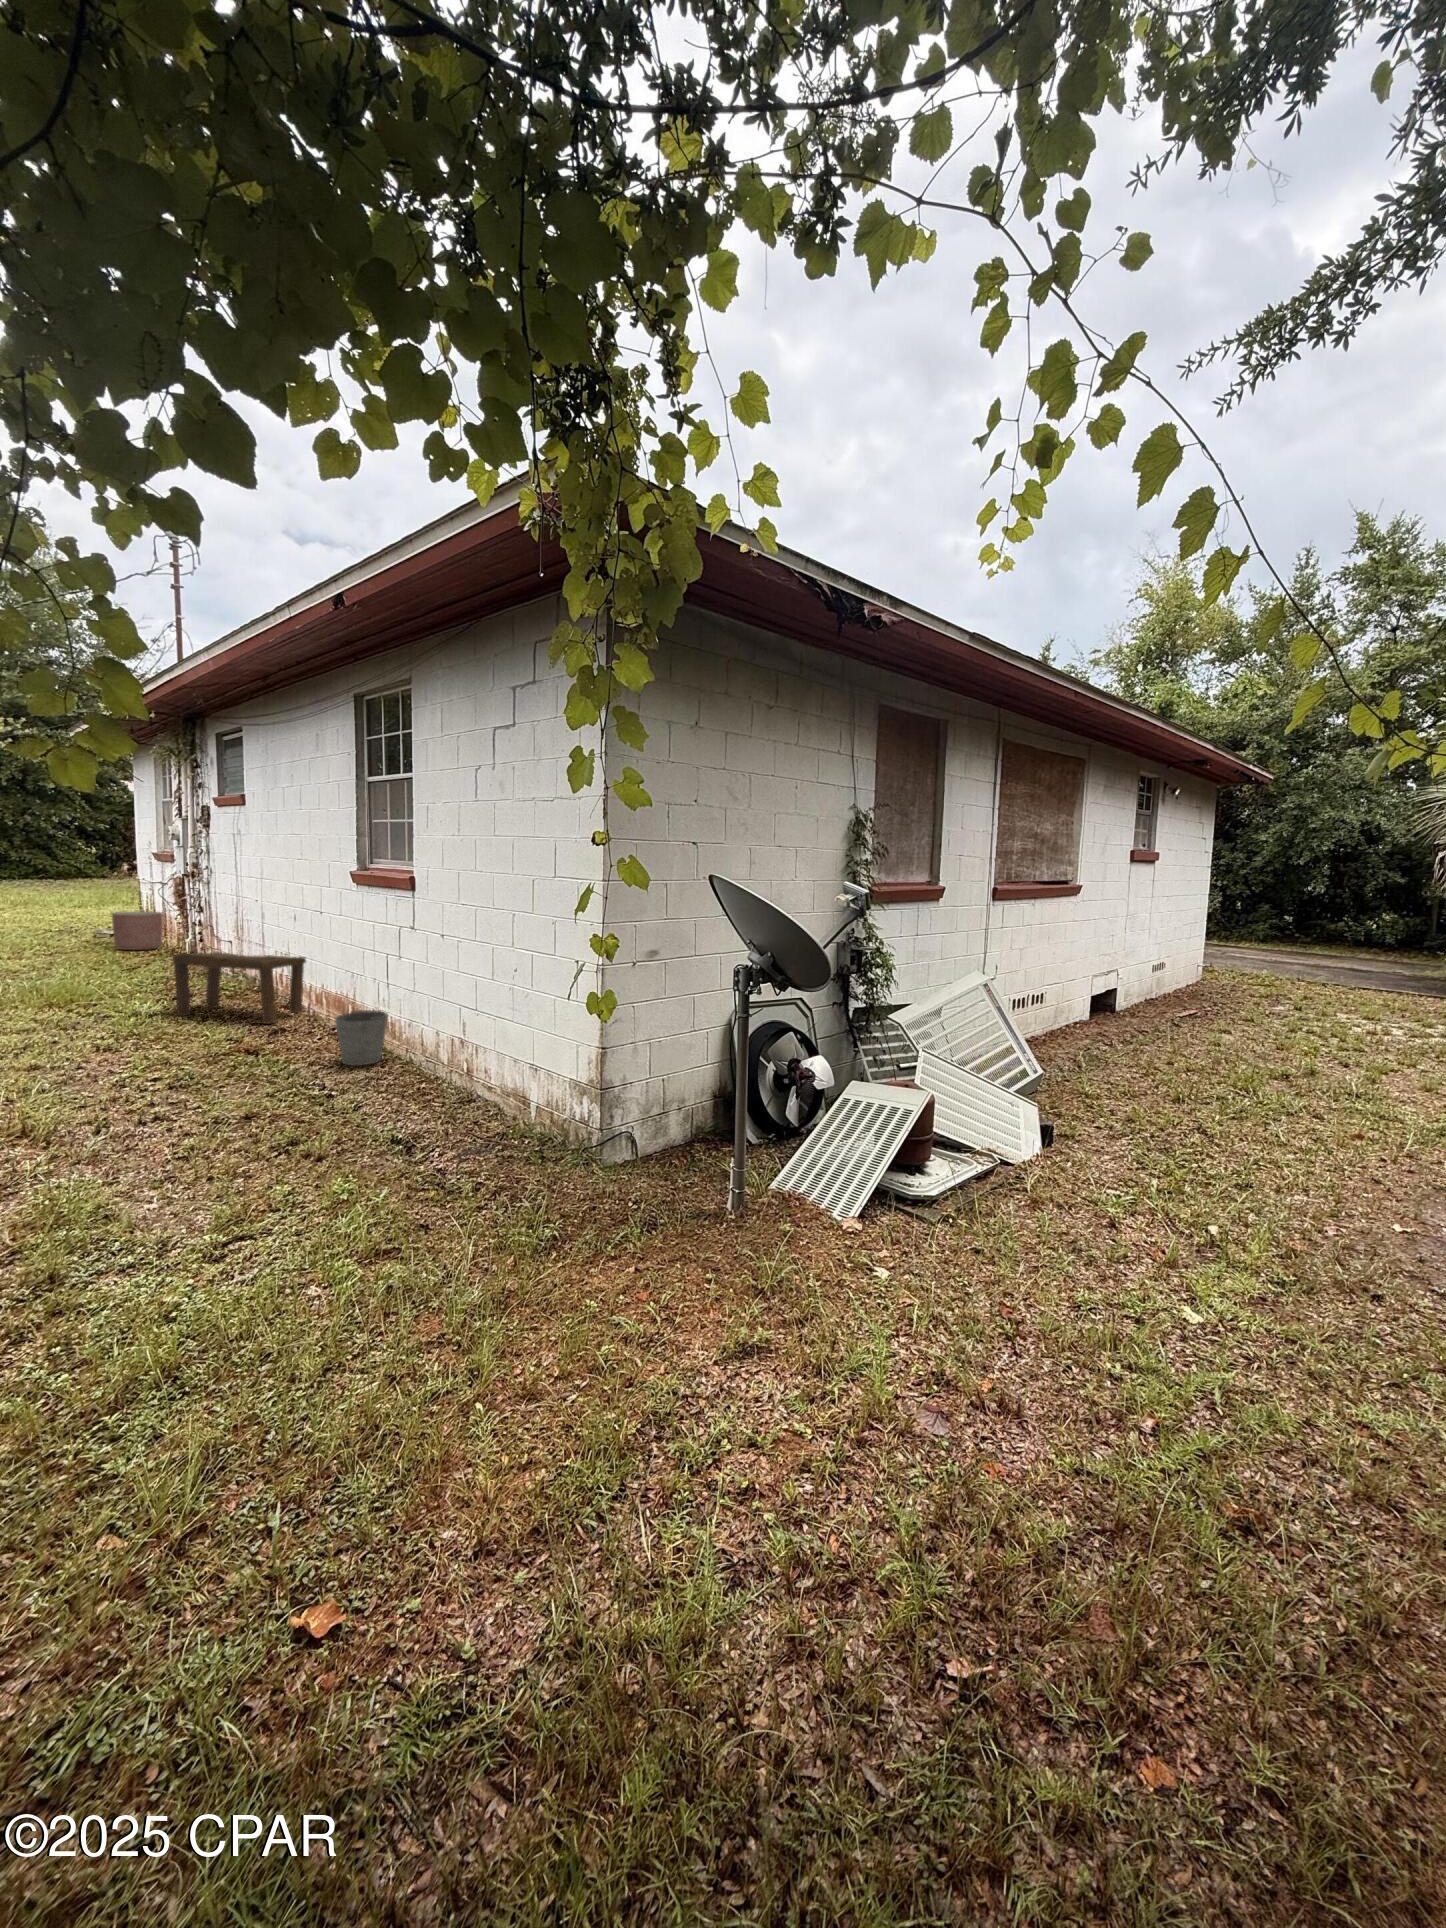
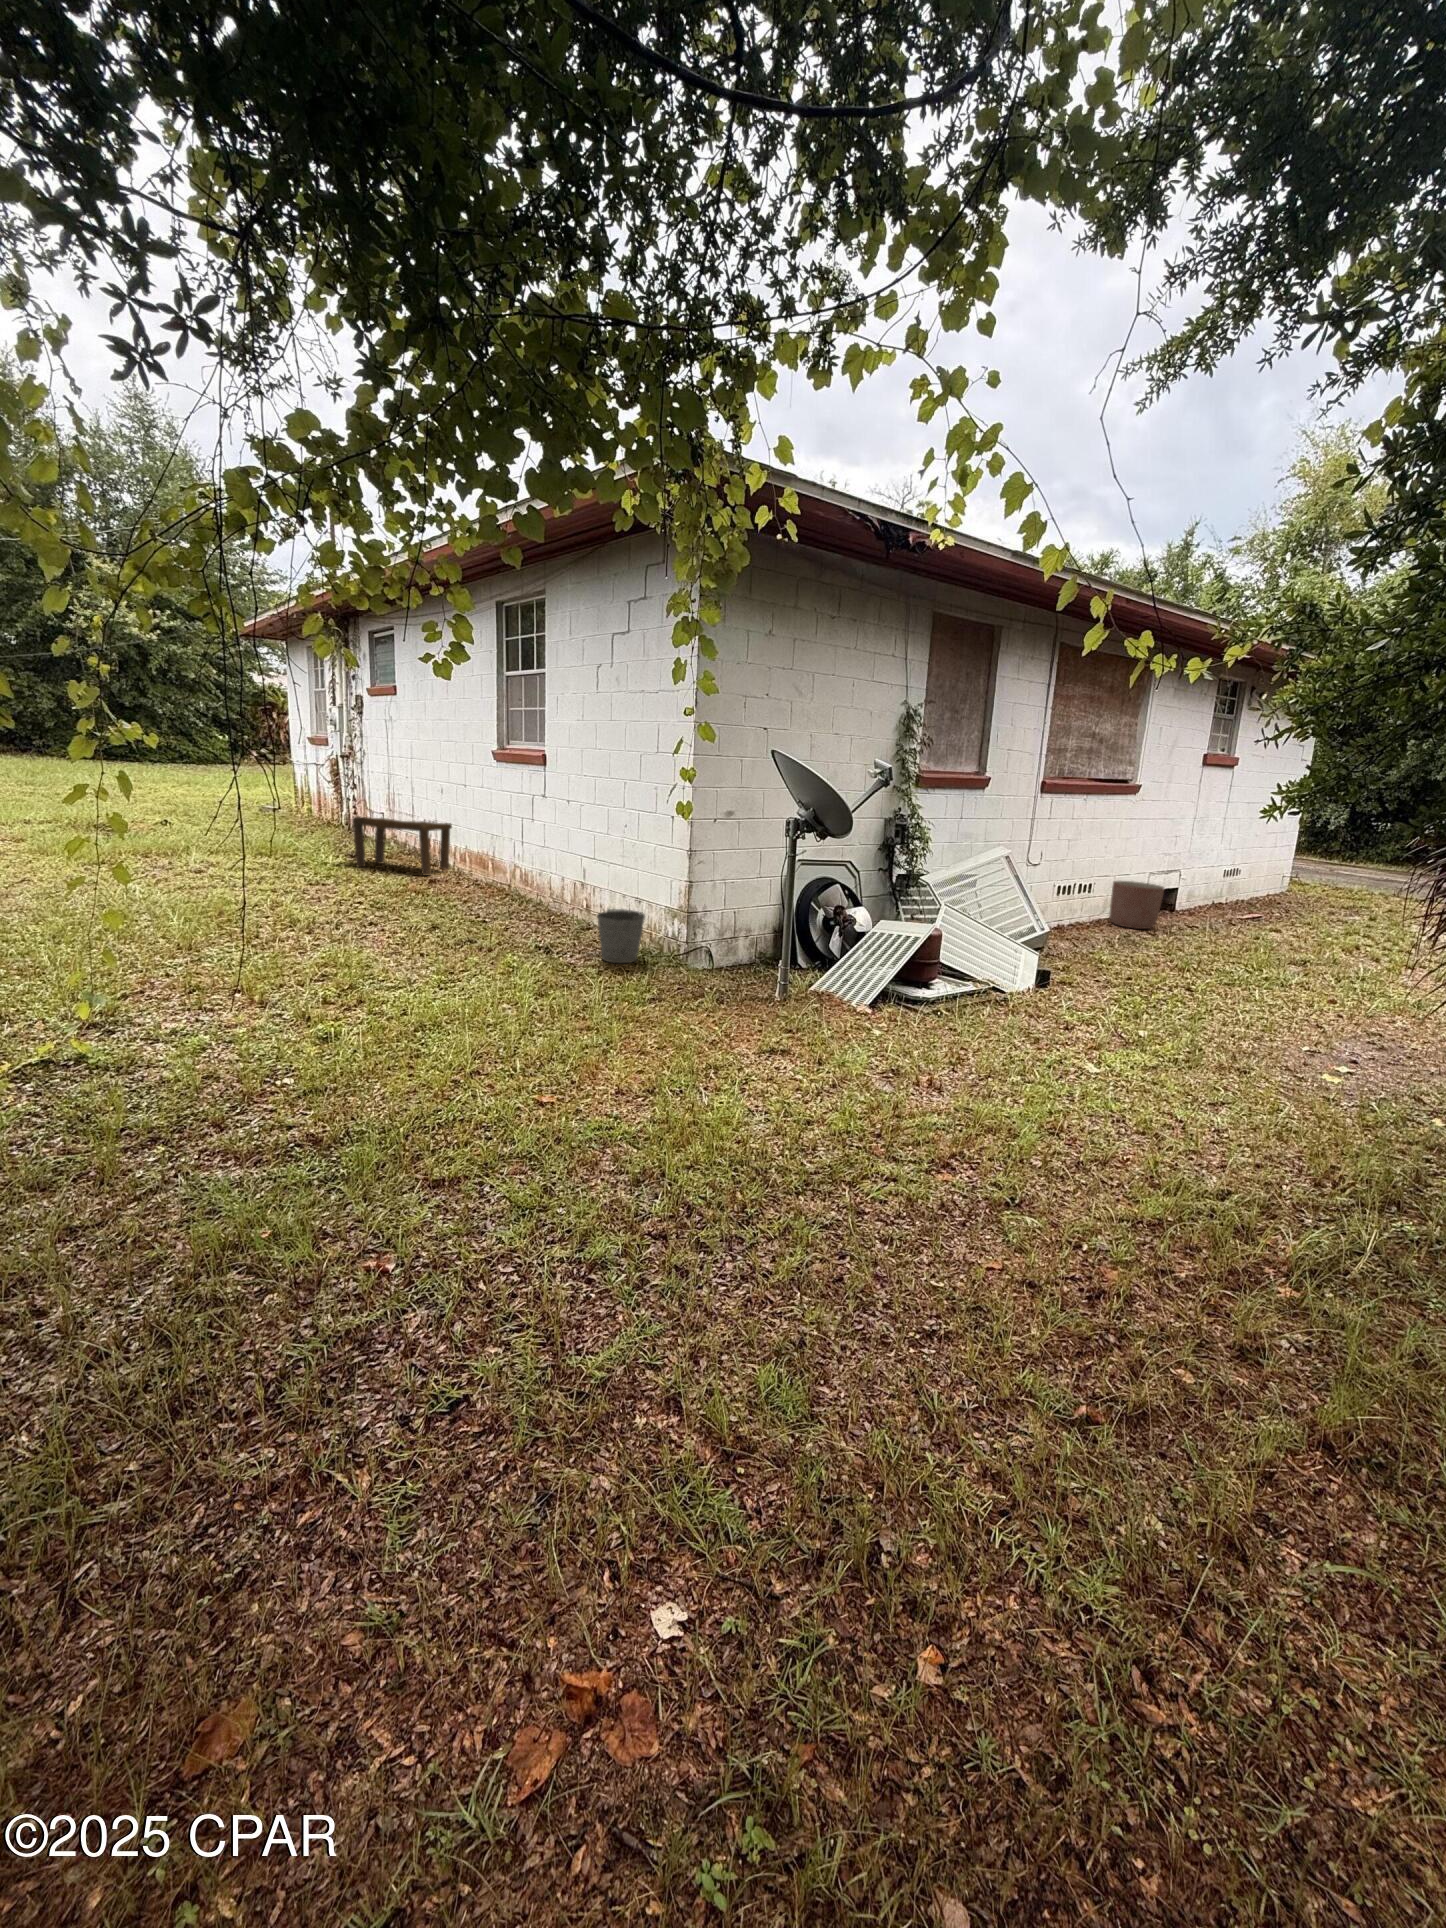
planter: present [112,911,163,950] -> present [1109,881,1165,929]
bucket: present [335,1010,388,1066] -> present [597,909,645,963]

